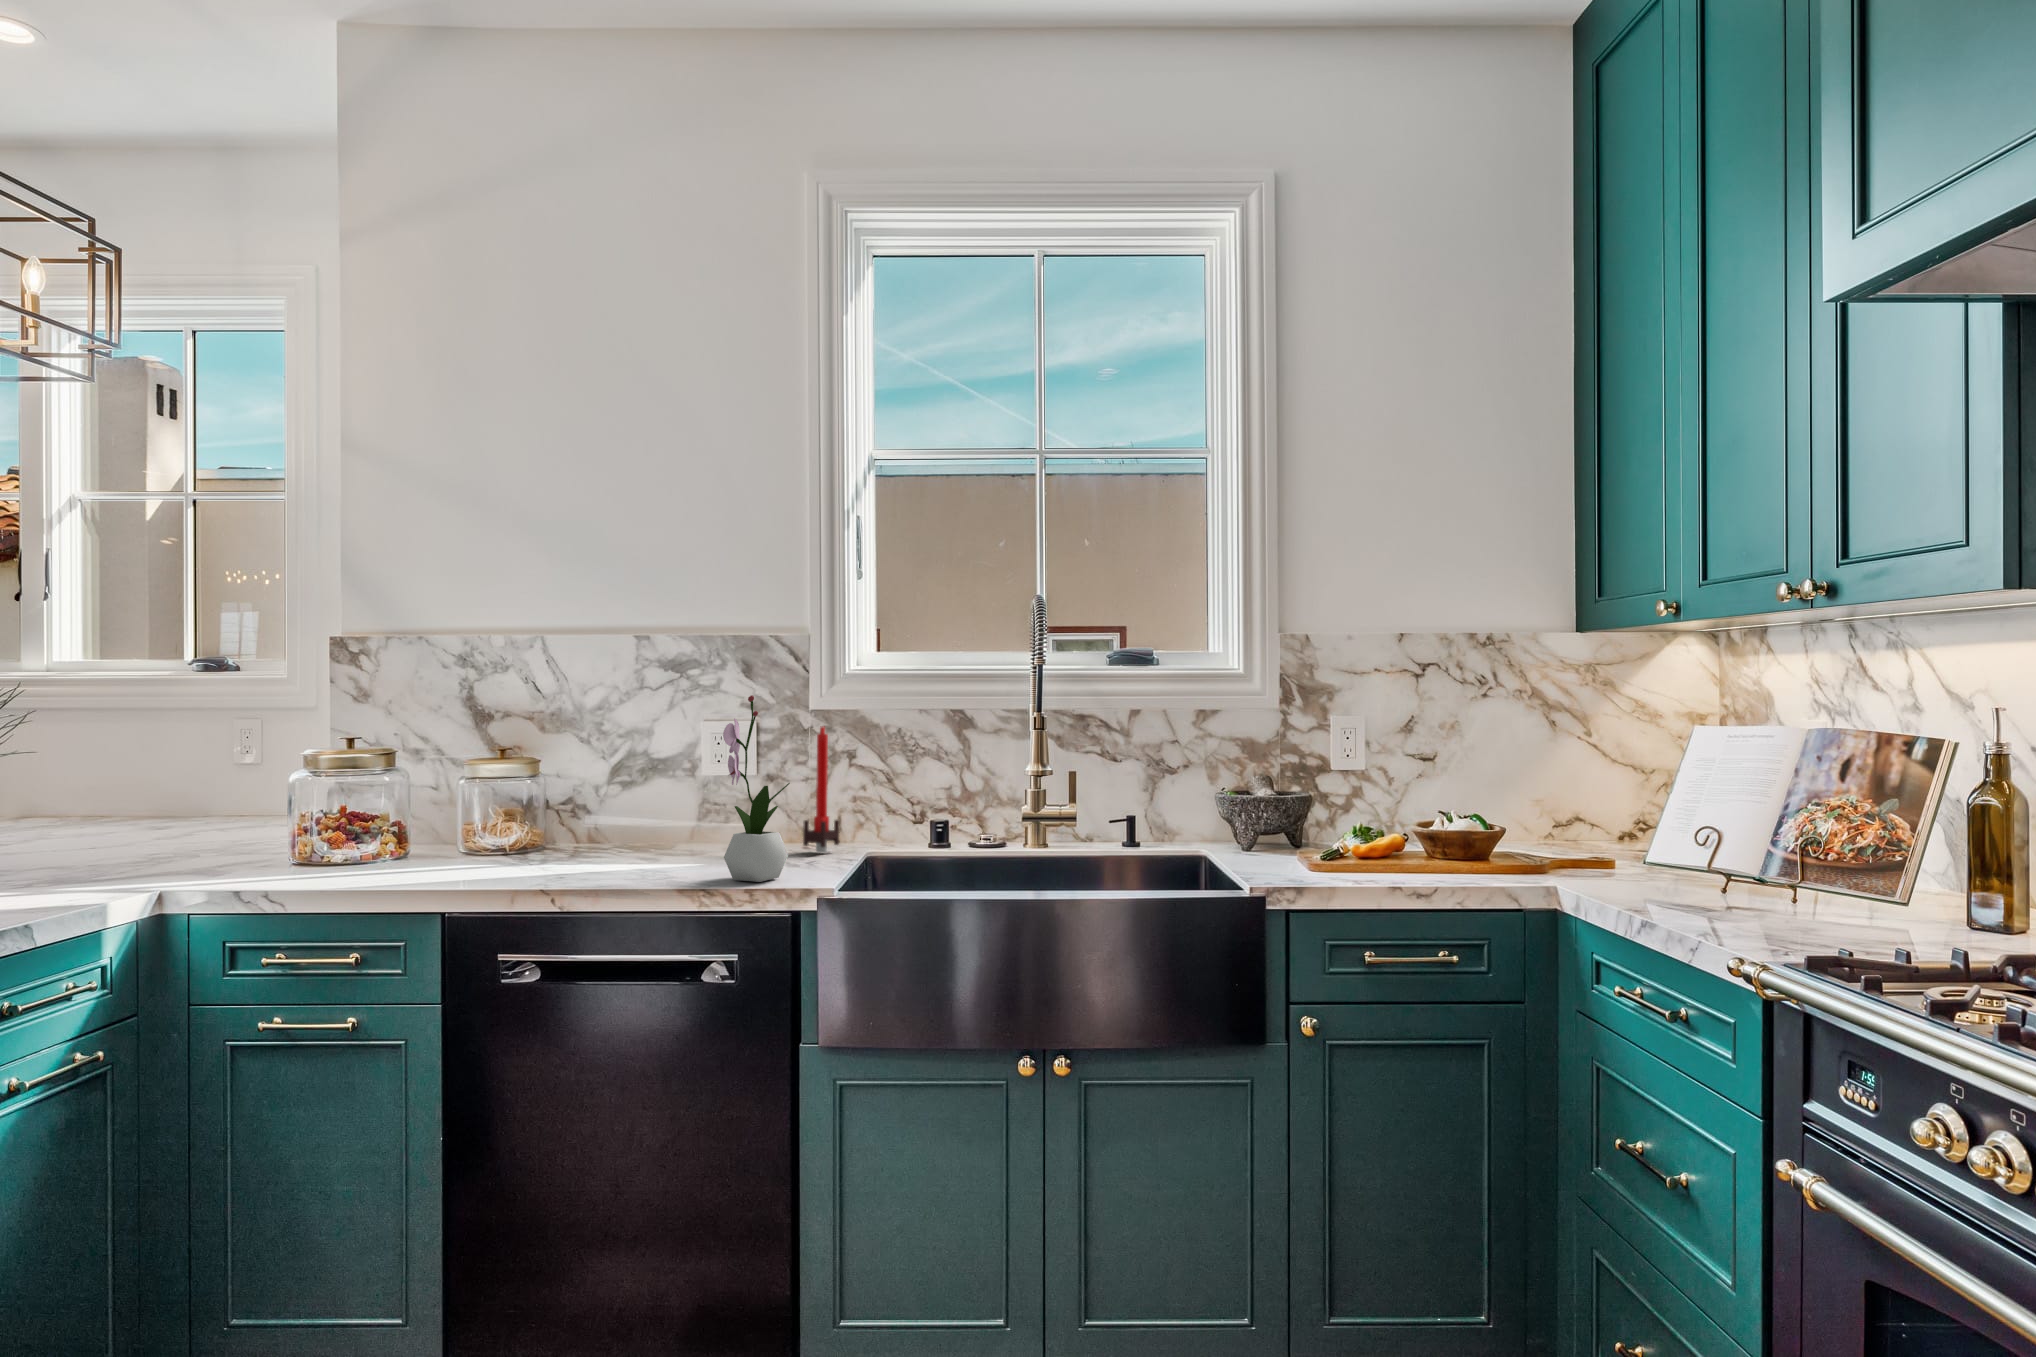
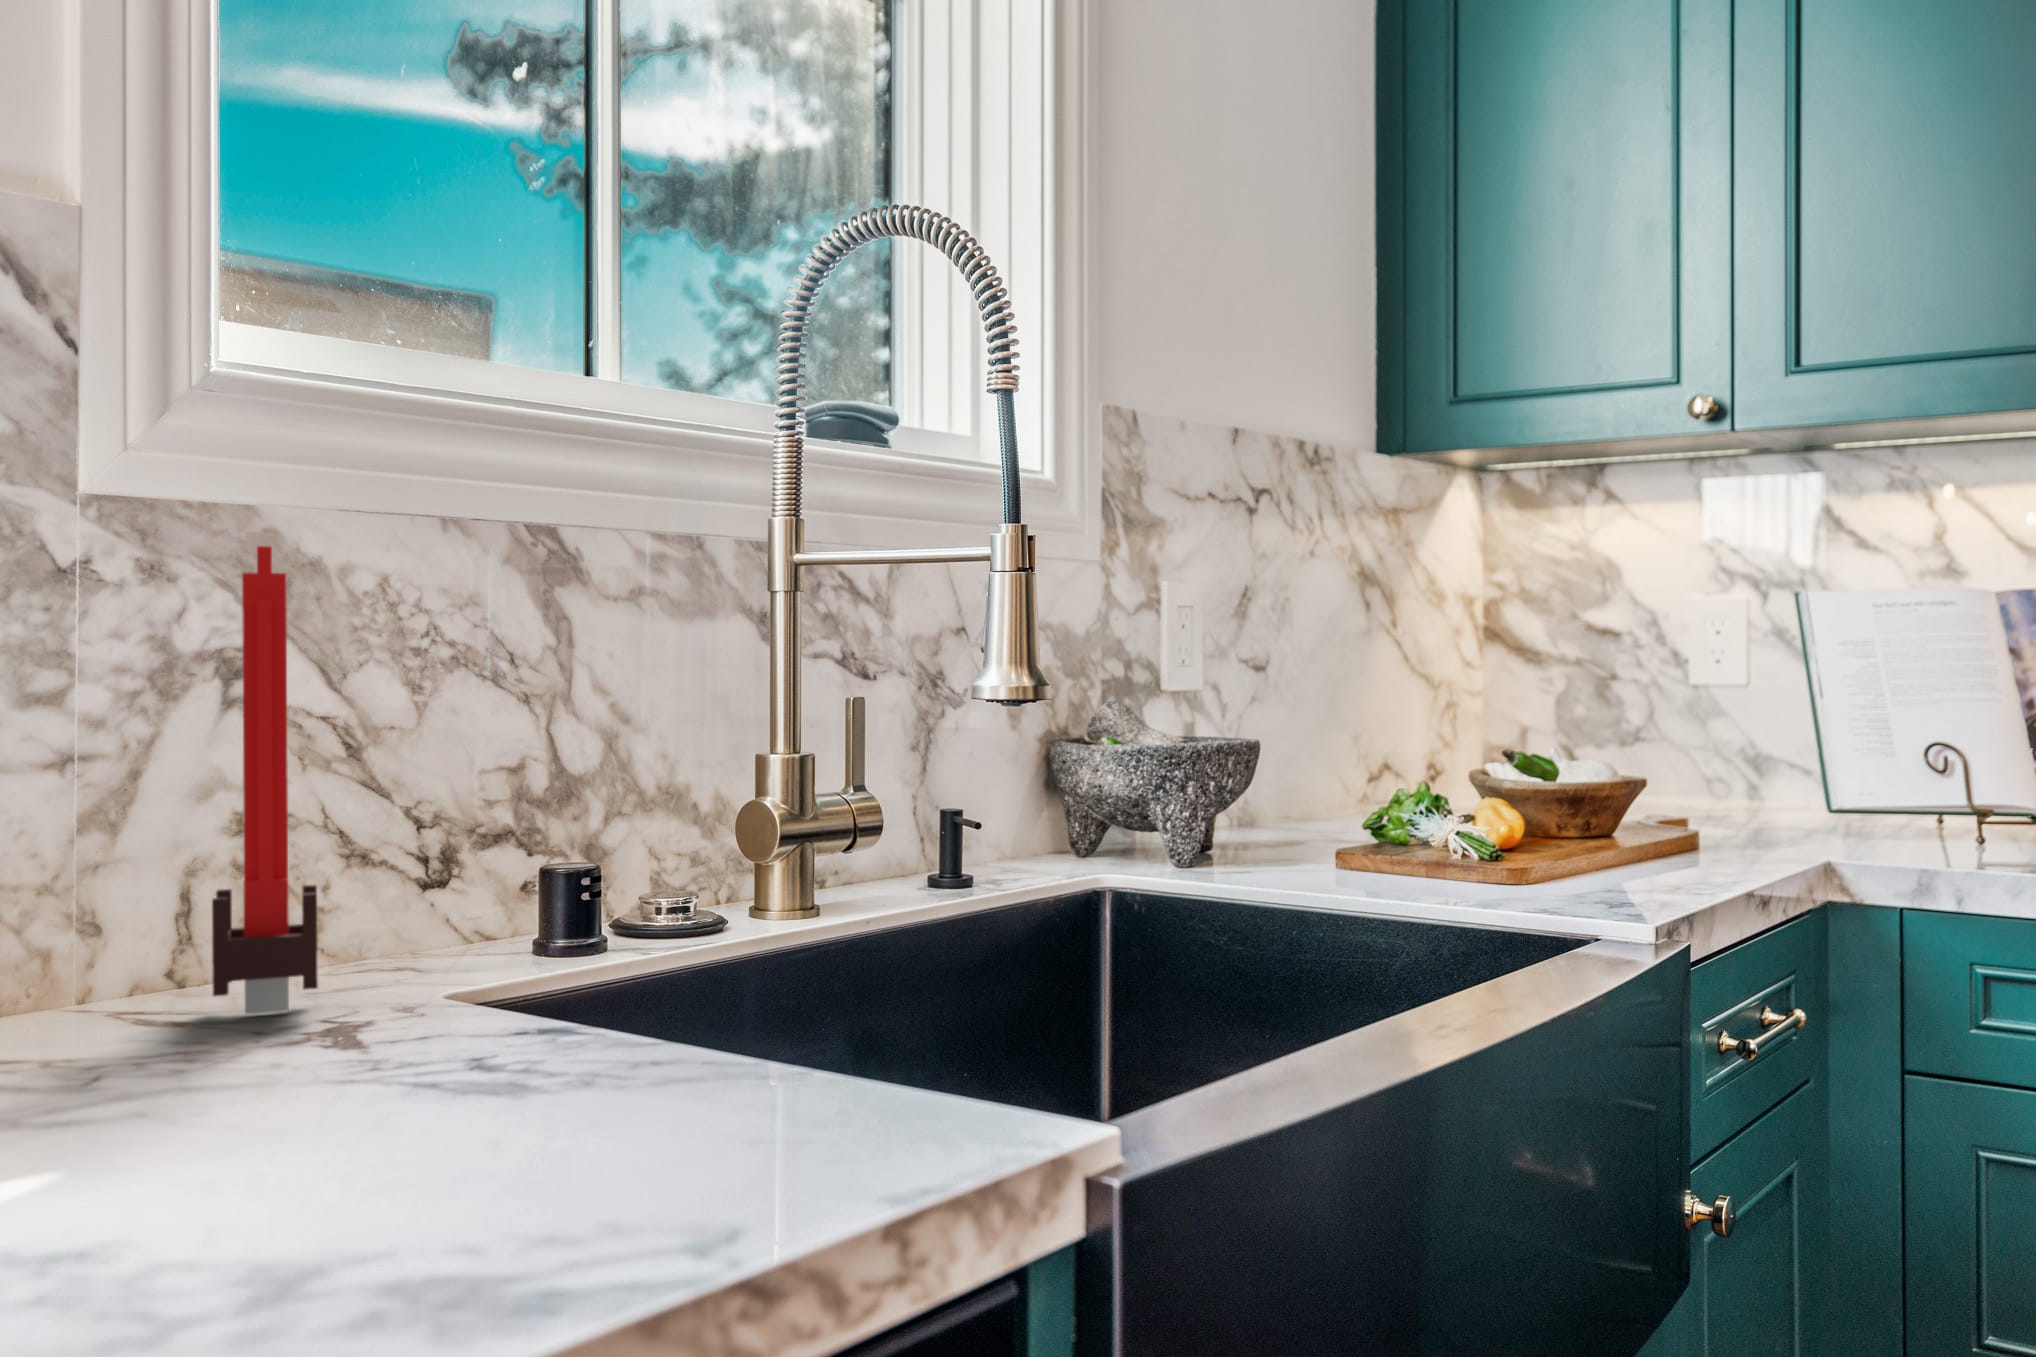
flower arrangement: present [723,695,790,882] -> none [380,333,753,1165]

